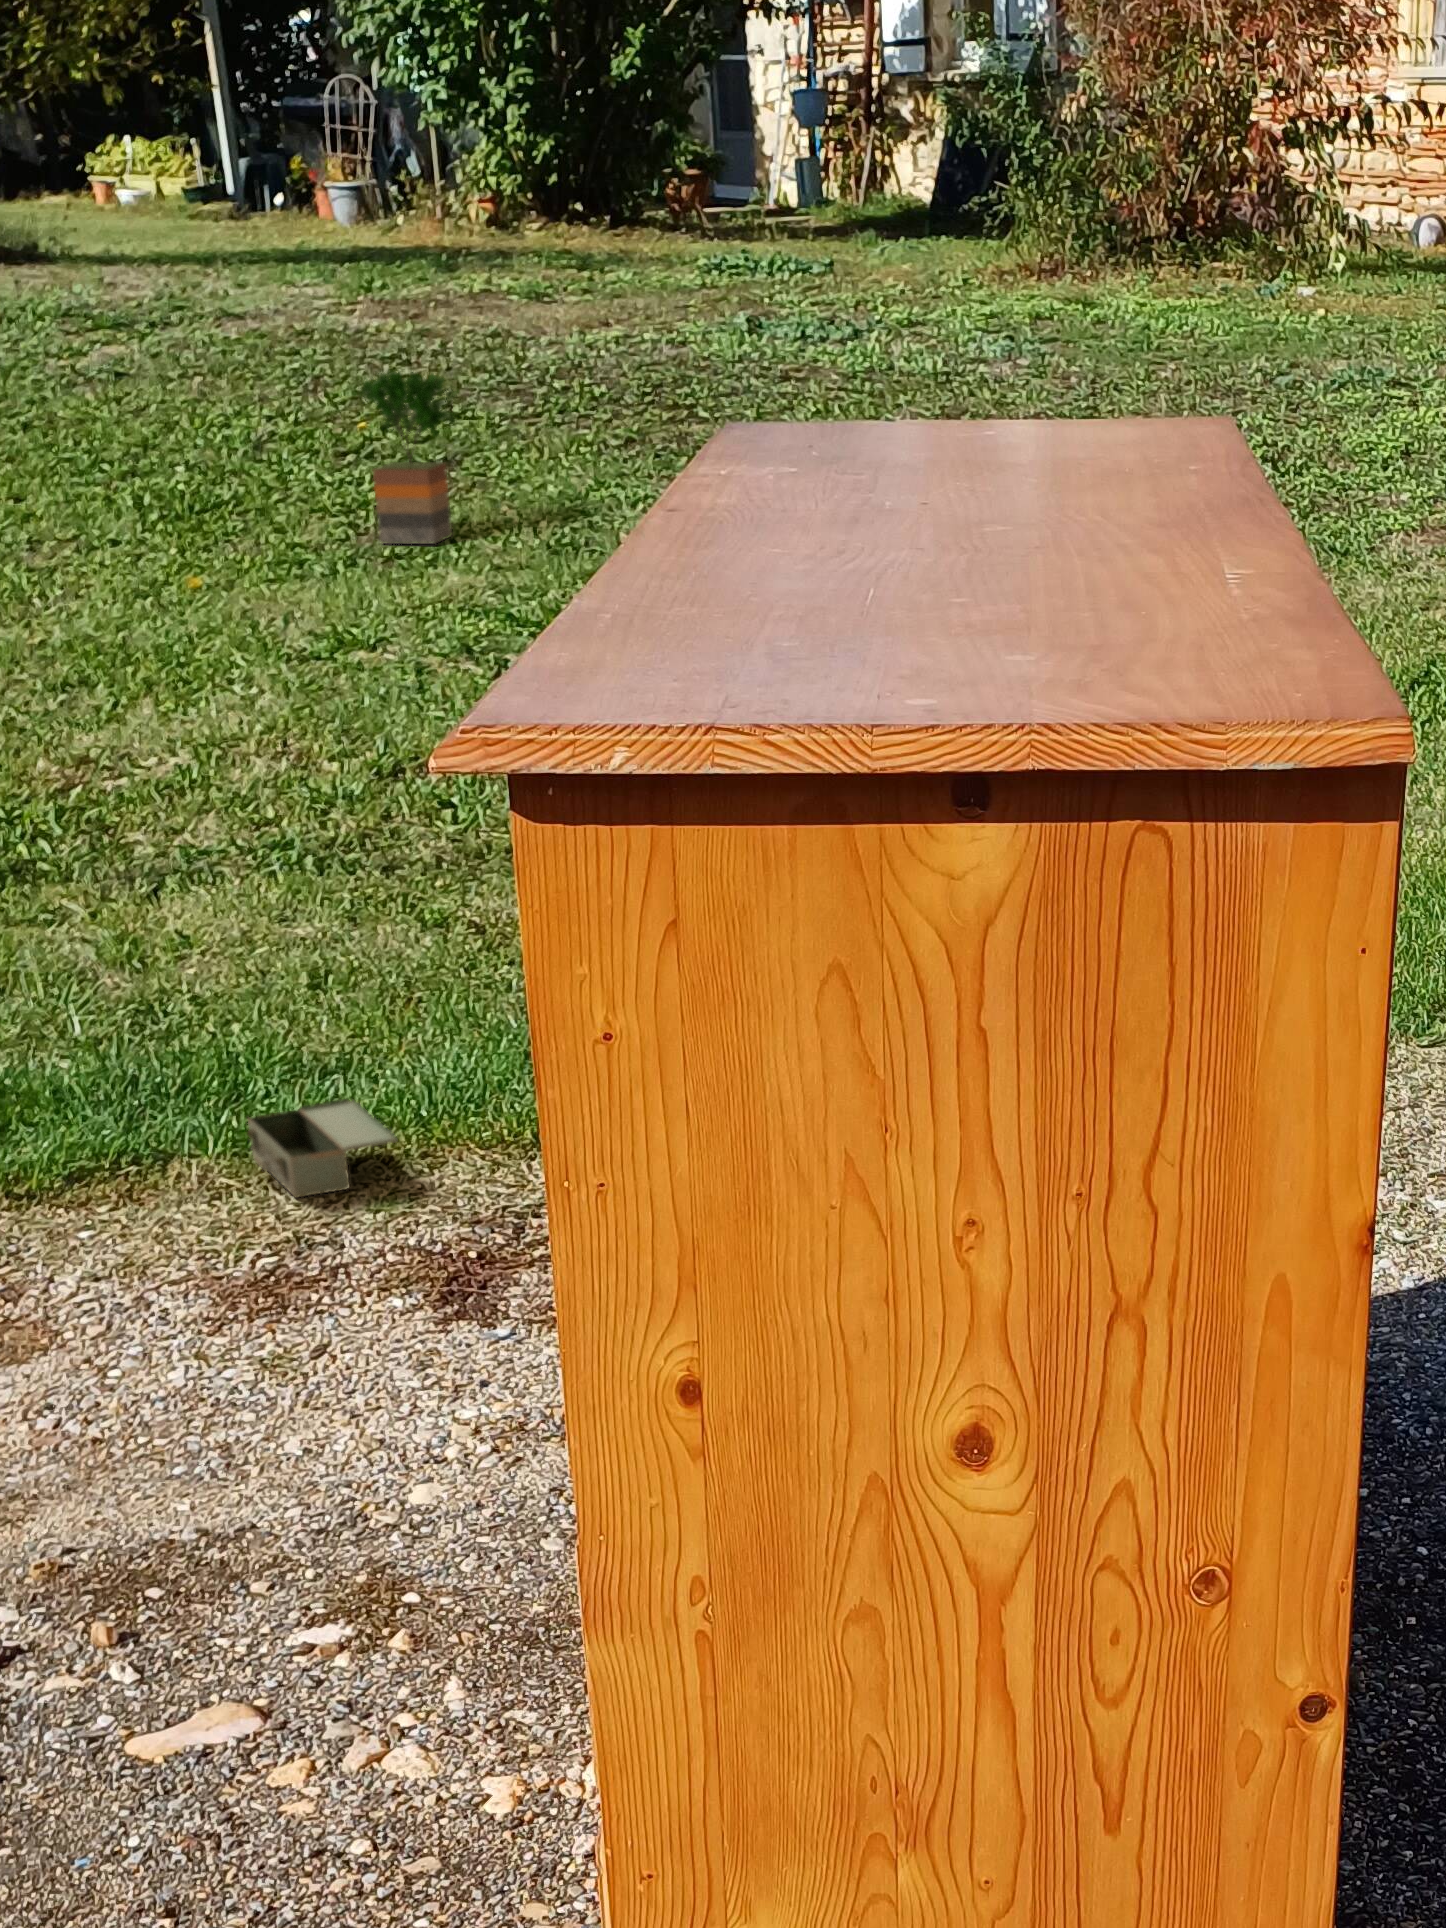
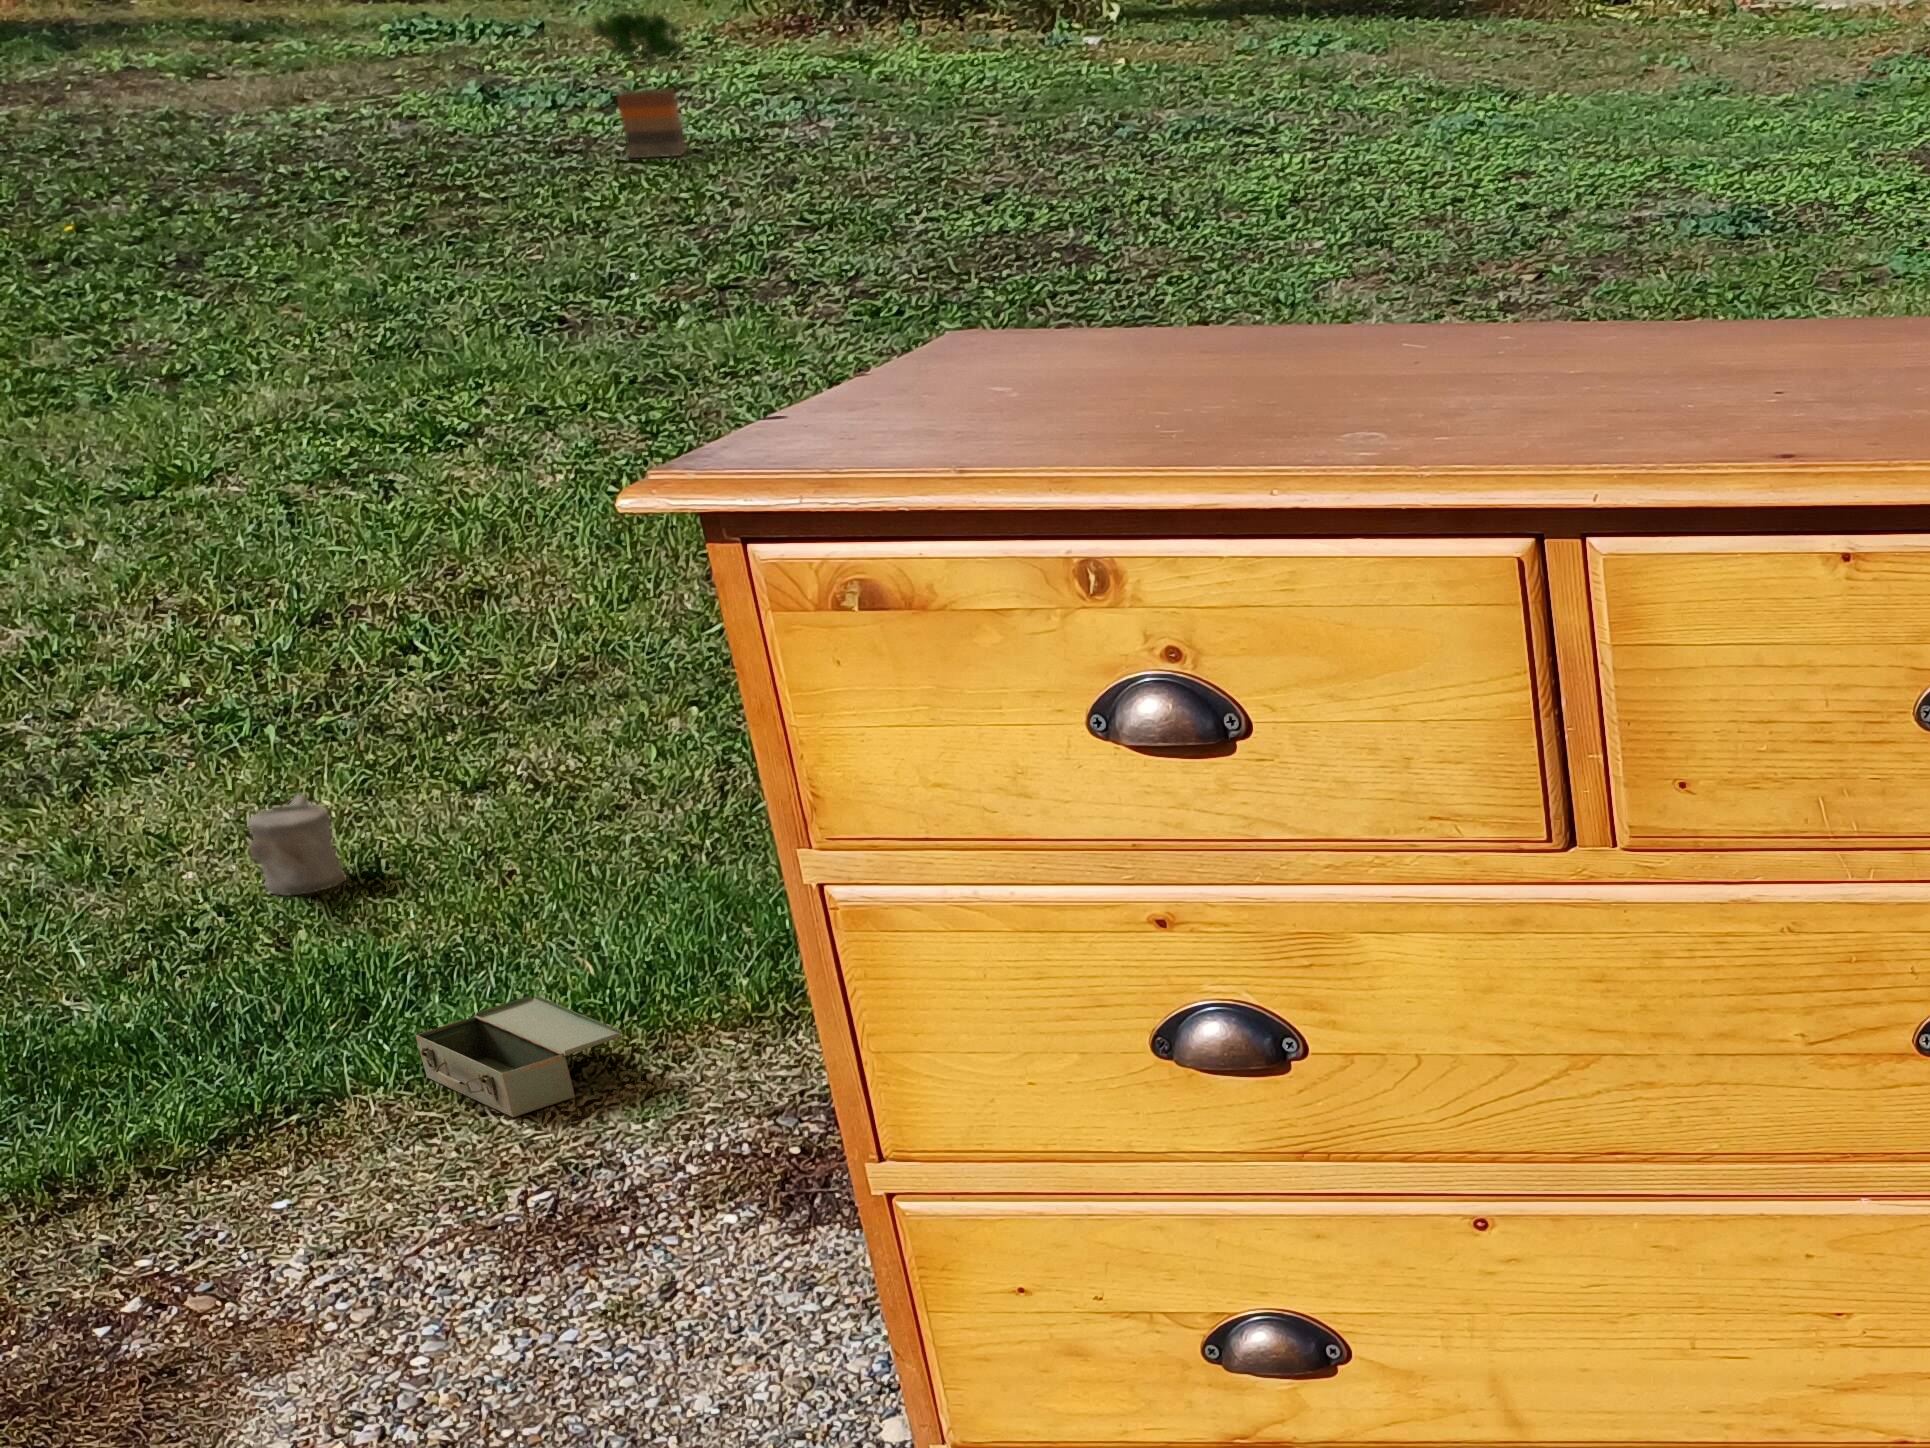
potted tree: present [360,370,457,544] -> present [592,12,686,158]
watering can: none [204,910,290,996] -> present [248,795,346,895]

